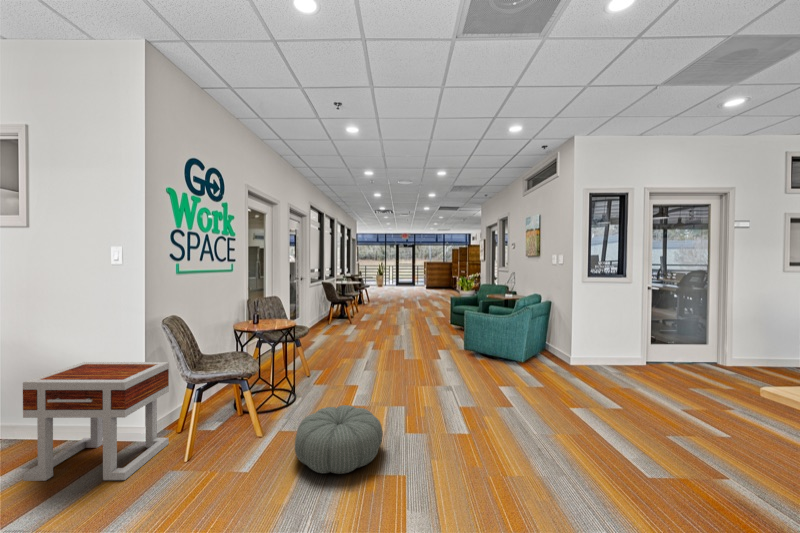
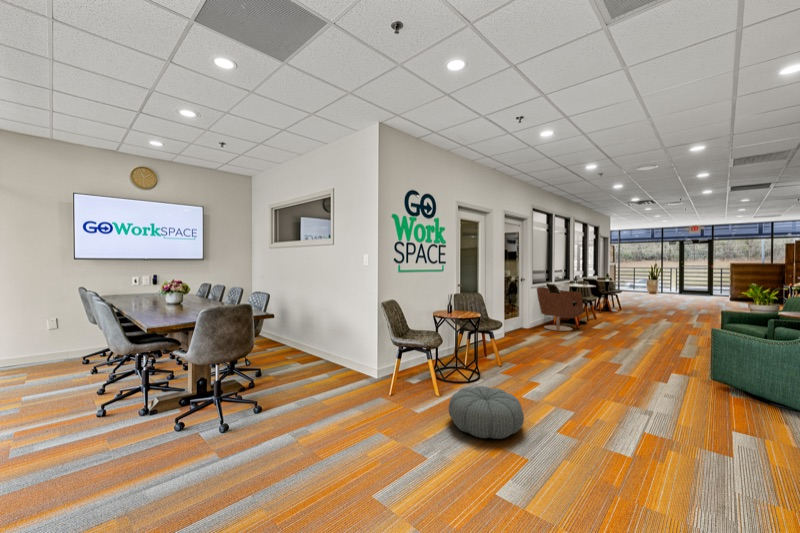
armchair: none [314,286,354,327] -> present [537,287,583,331]
side table: present [23,362,169,481] -> none [324,323,387,395]

